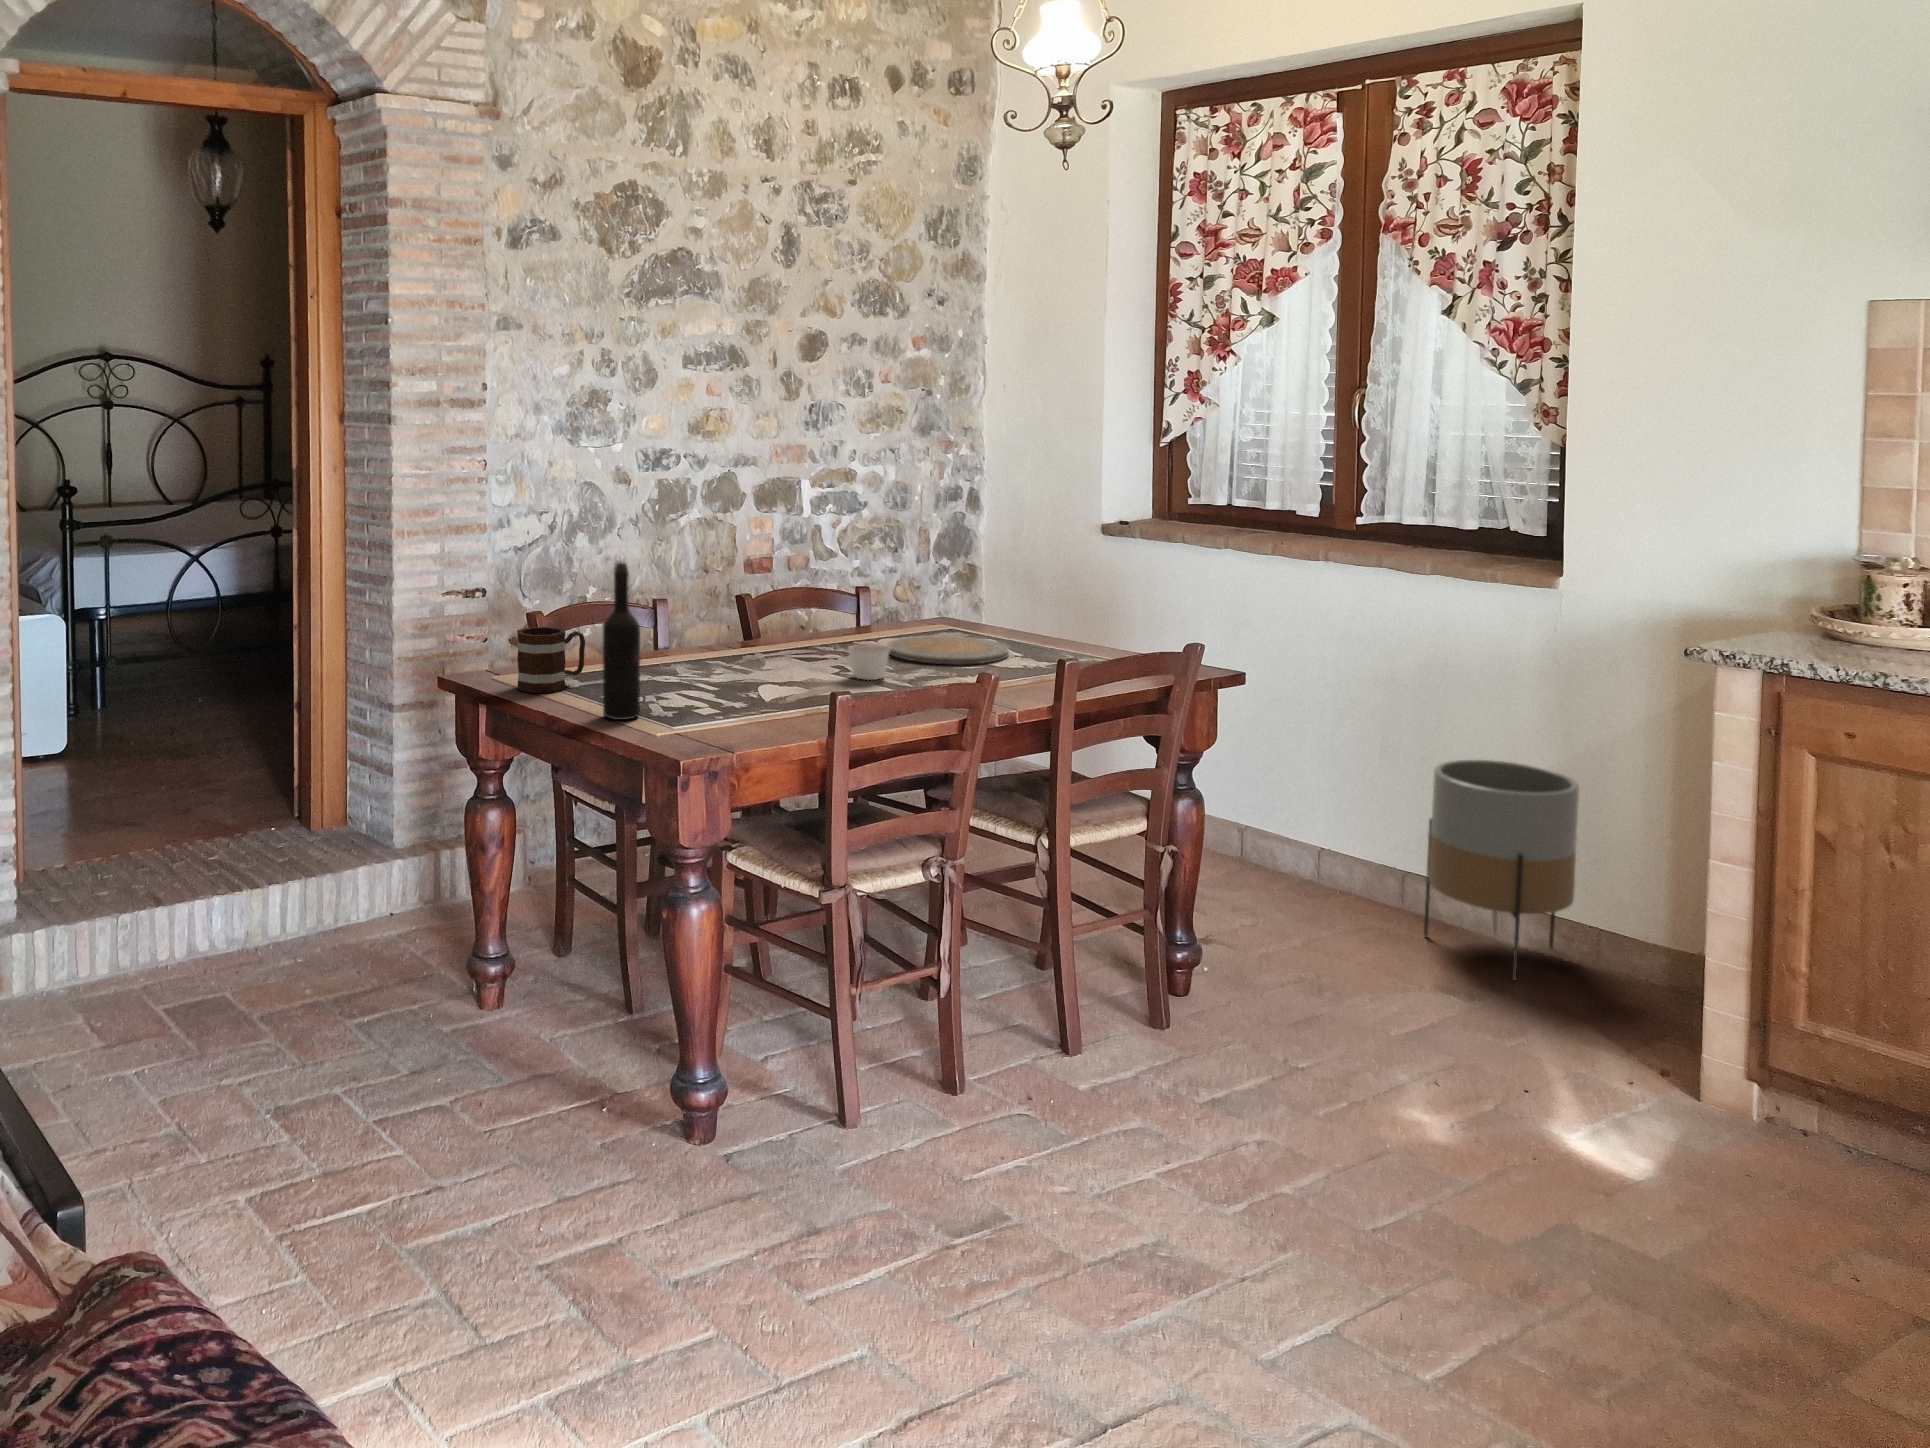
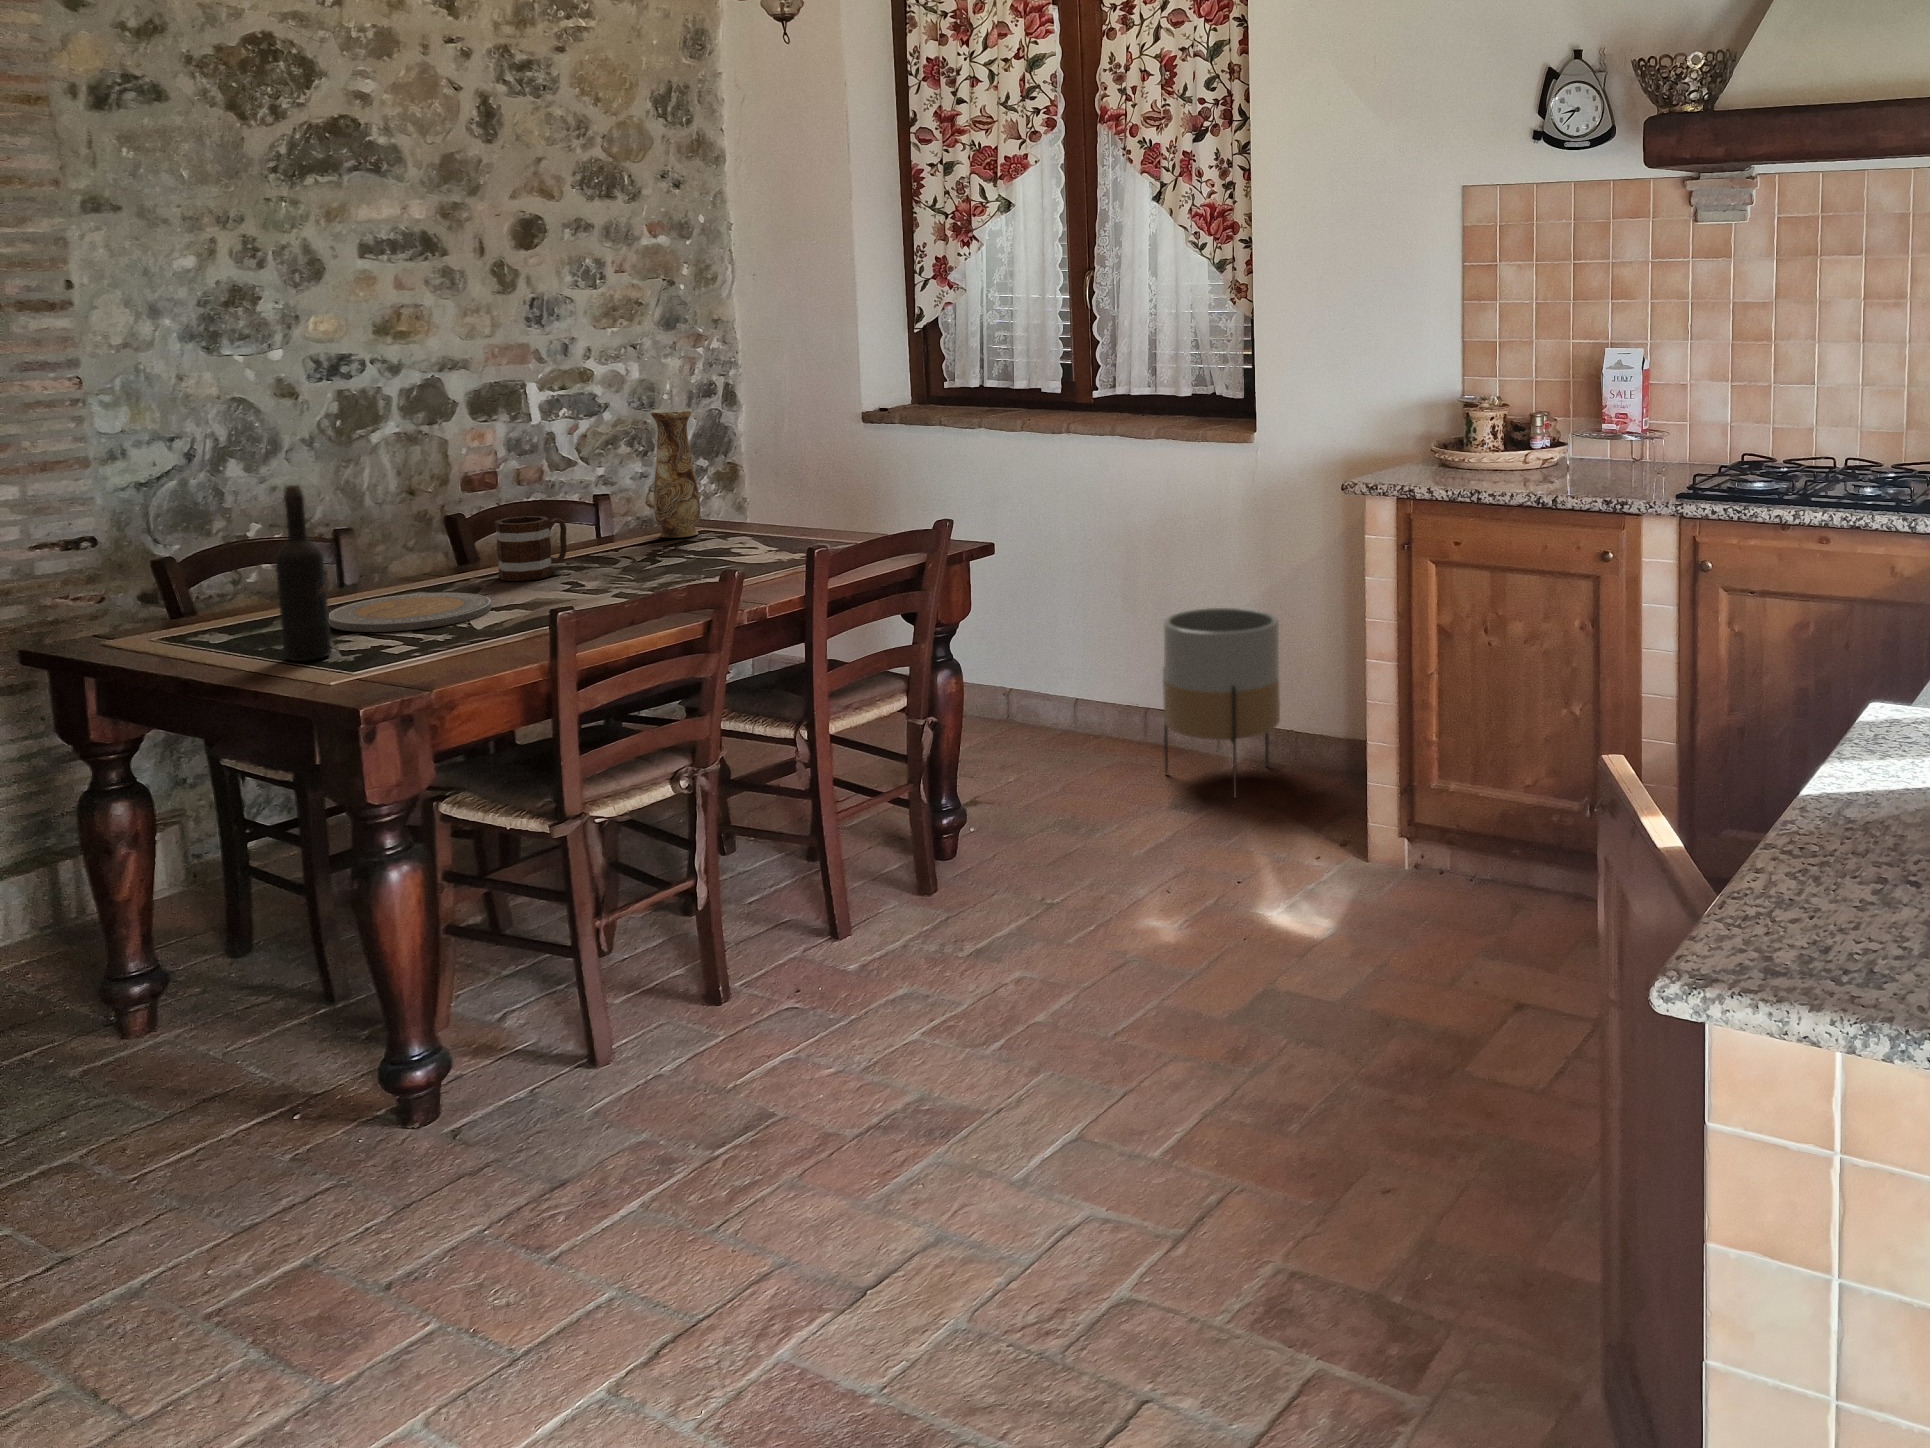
vase: none [914,509,956,631] -> present [650,409,700,538]
mug: present [517,627,585,693] -> present [495,516,567,581]
plate: present [886,635,1009,665] -> present [329,592,491,632]
candle: present [848,644,890,680] -> none [578,553,625,591]

